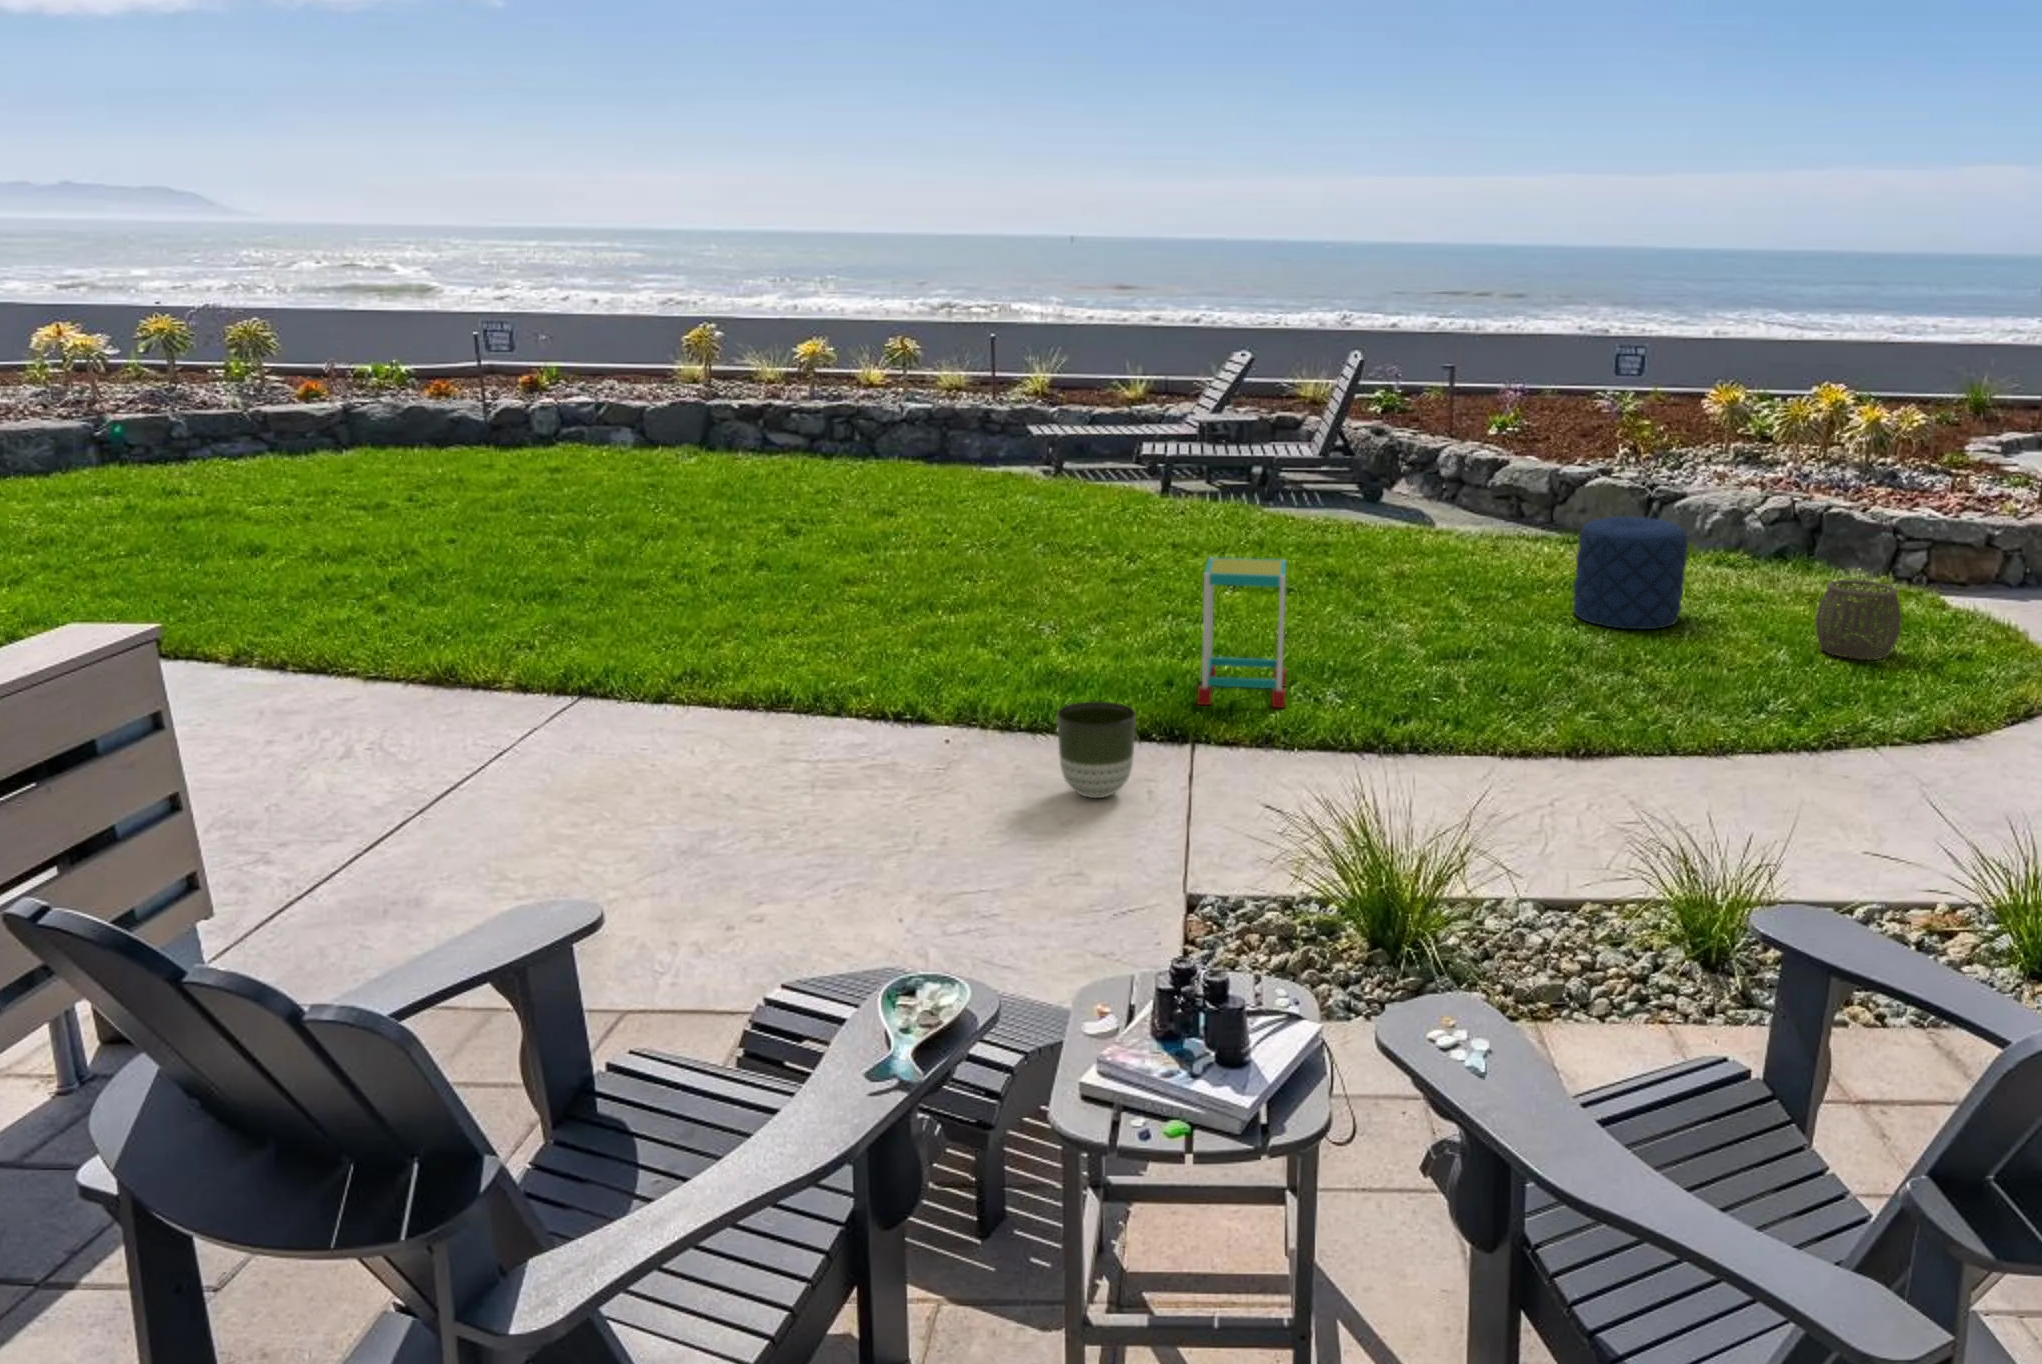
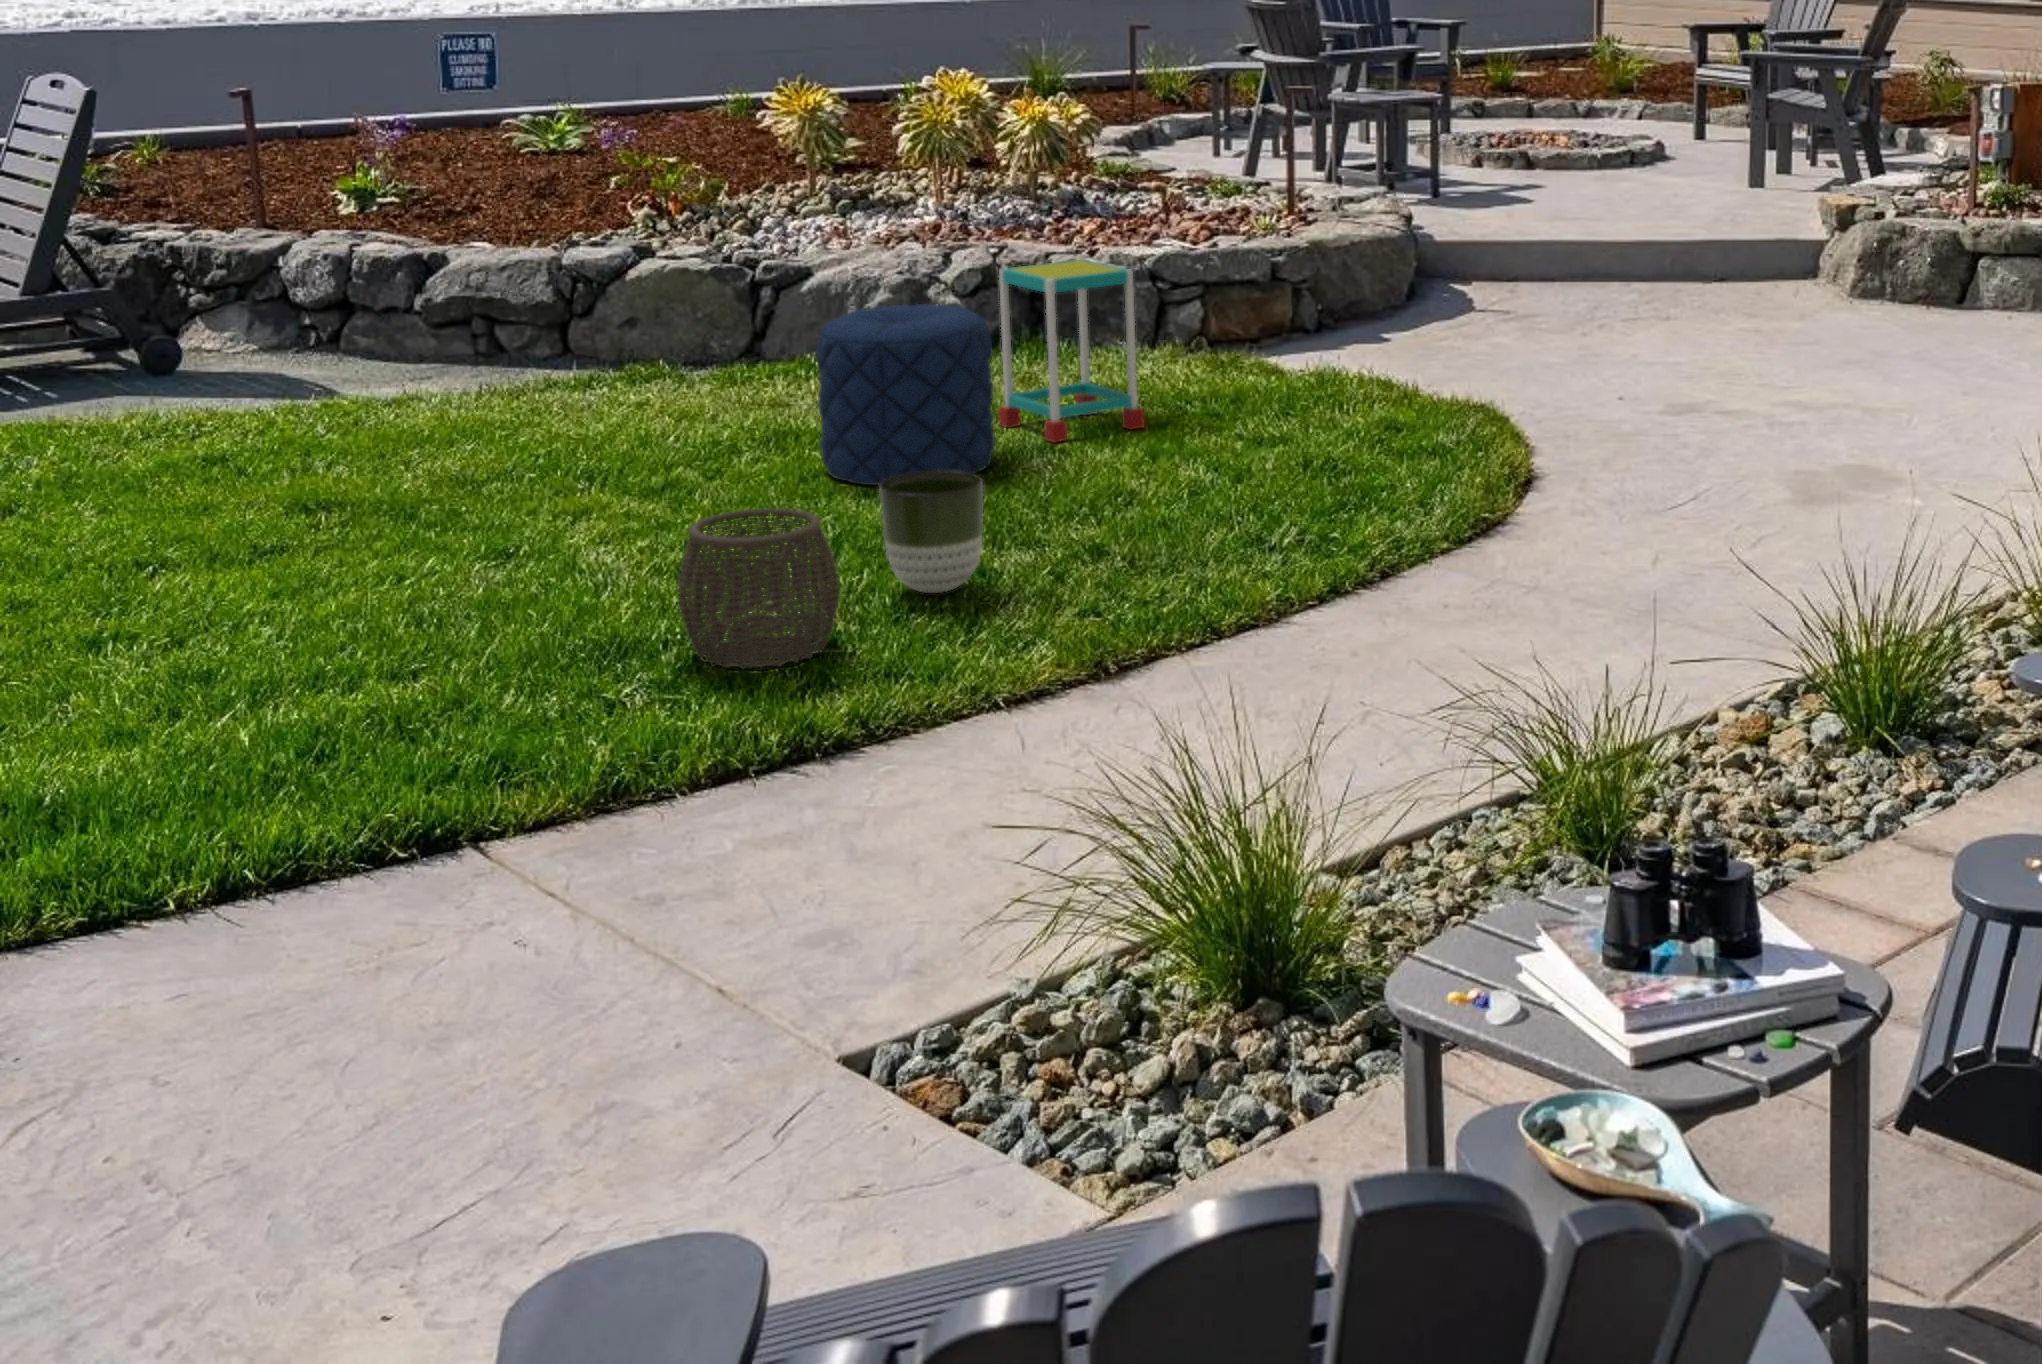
side table: present [1197,557,1286,708] -> present [998,260,1145,442]
woven basket: present [1816,580,1901,660] -> present [677,508,840,669]
planter: present [1057,701,1136,798] -> present [879,471,983,593]

